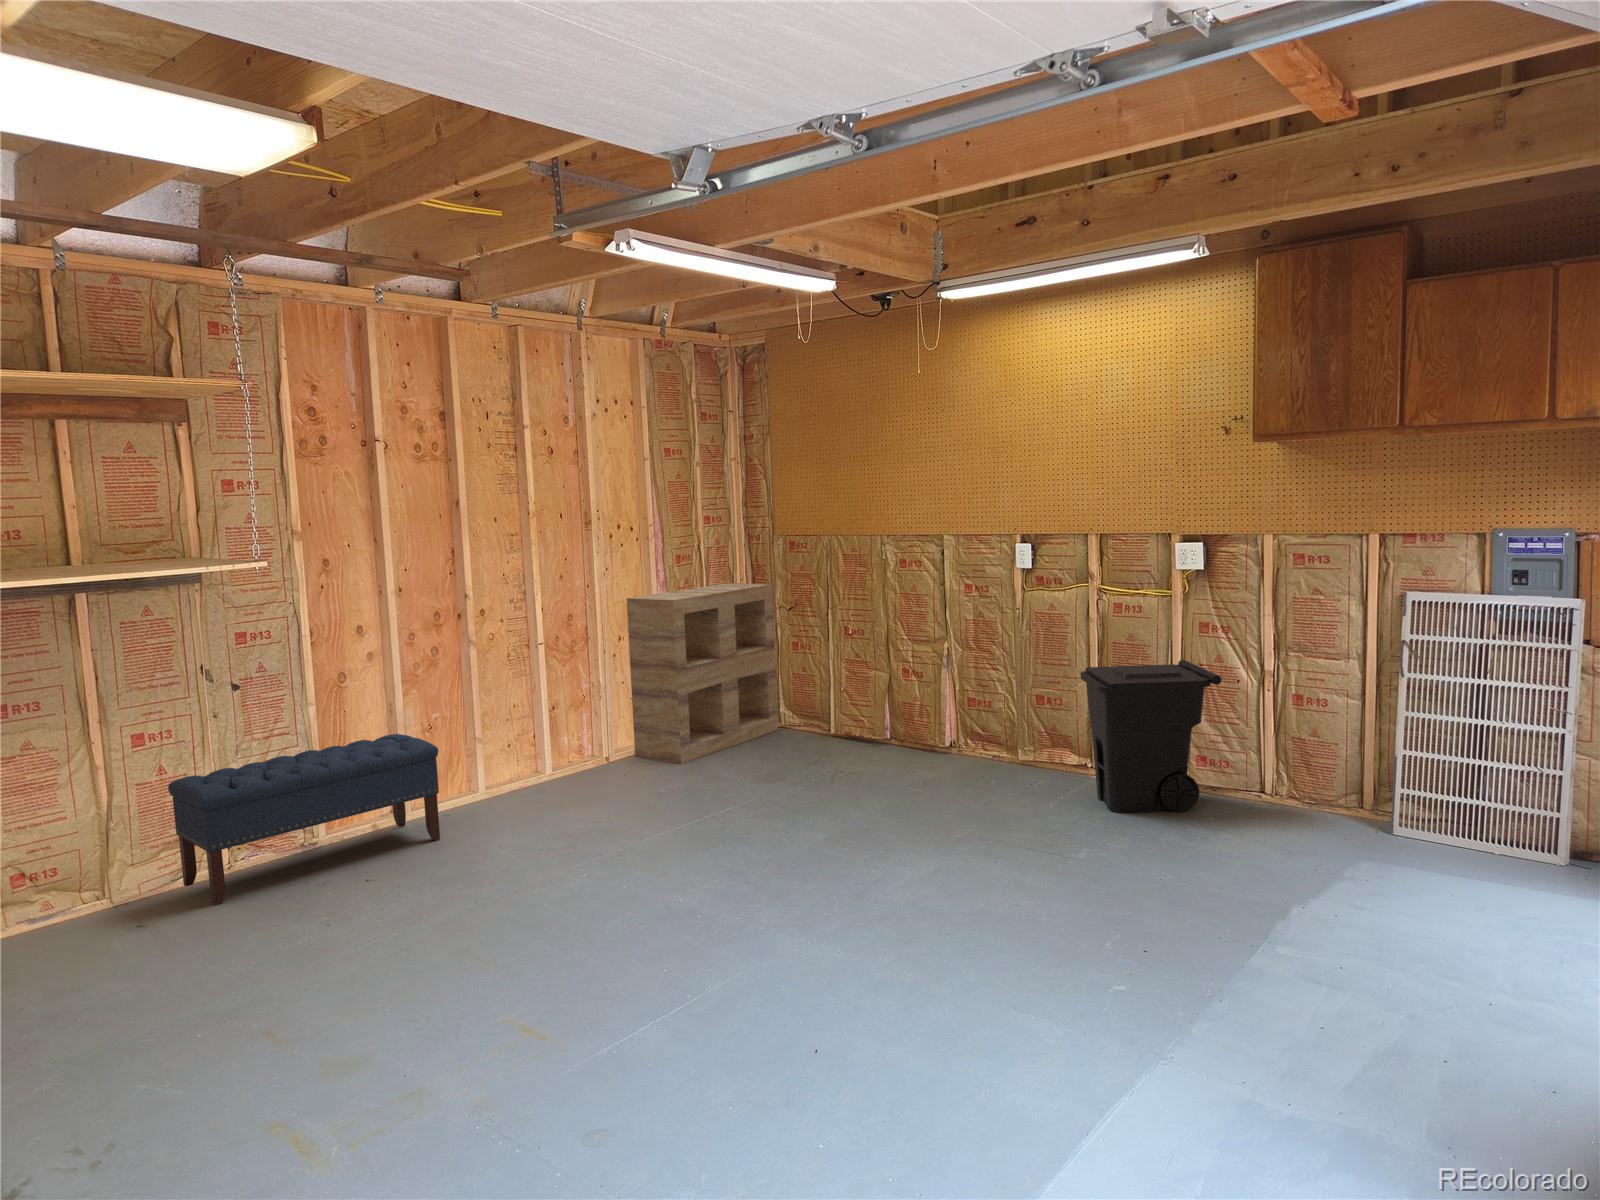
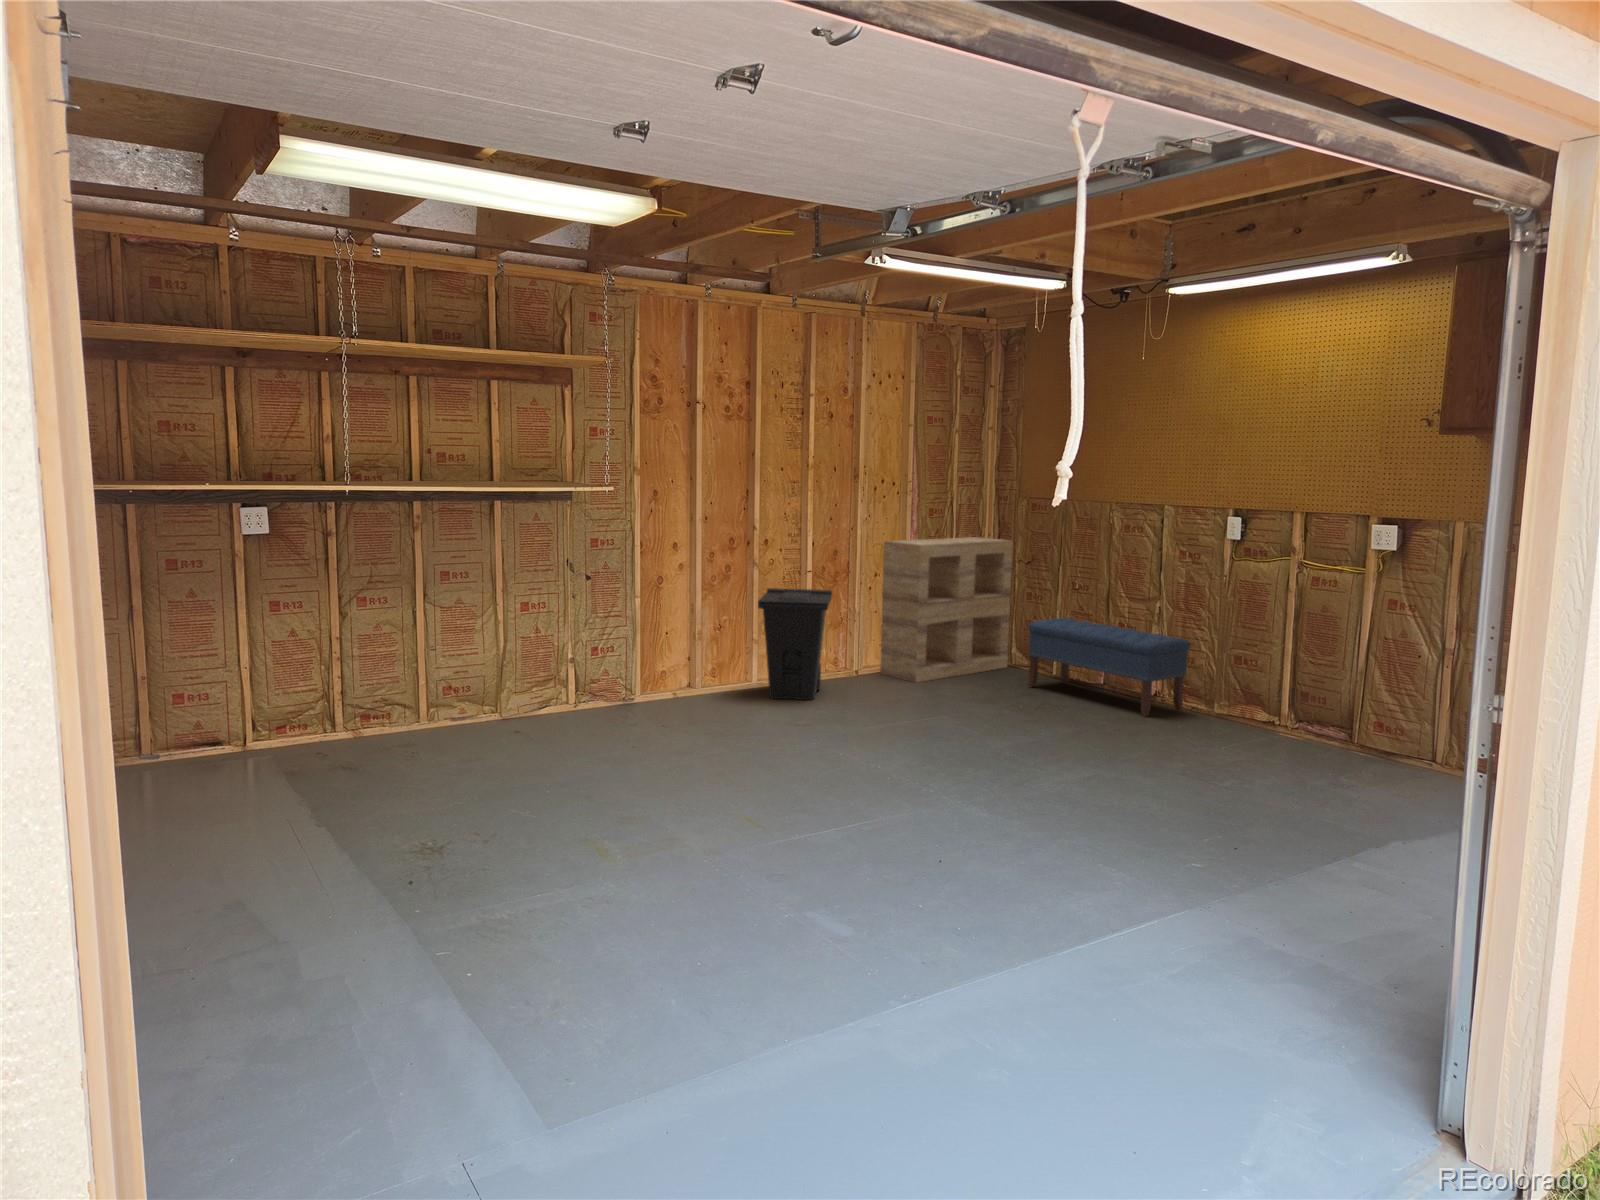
trash can: present [1080,660,1222,813] -> present [758,588,832,700]
bench: present [168,734,440,905] -> present [1028,618,1190,717]

